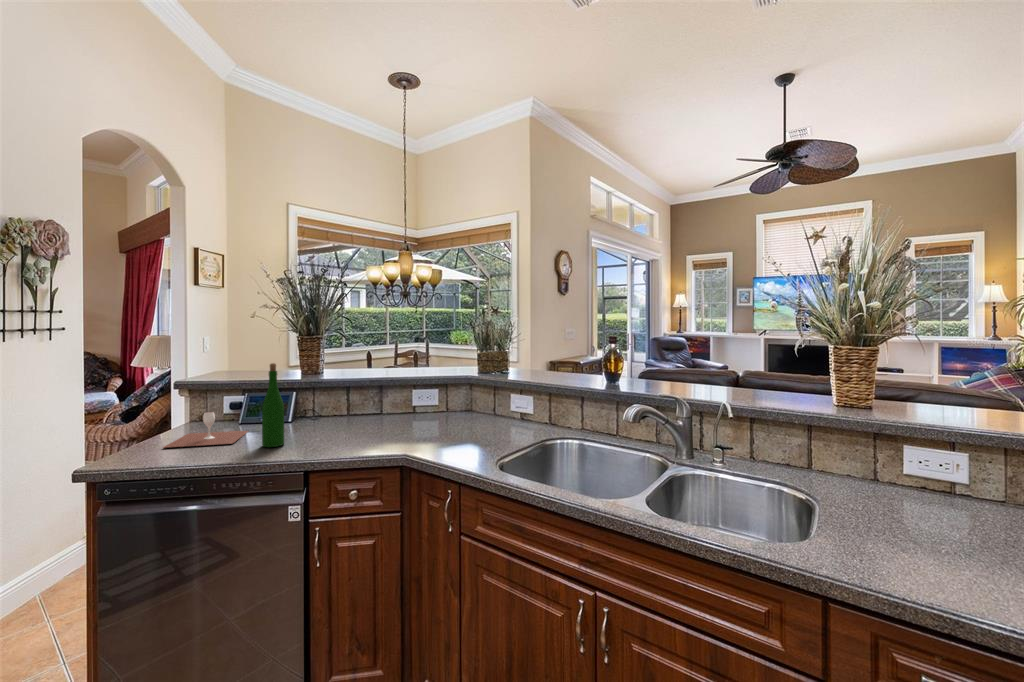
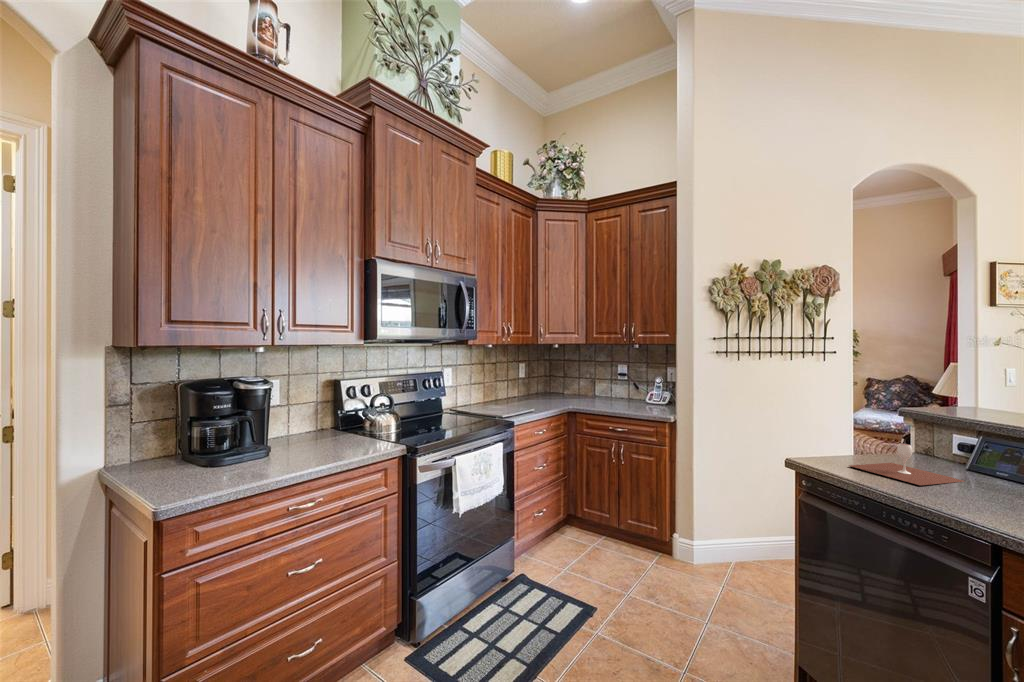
wine bottle: present [262,363,284,447] -> none [950,397,991,509]

